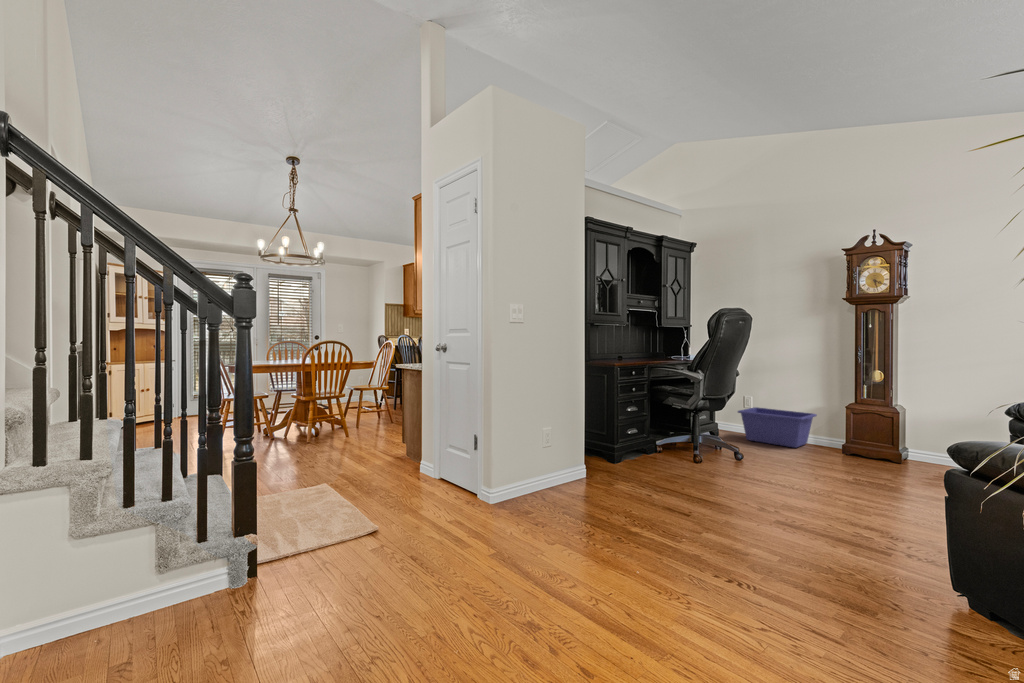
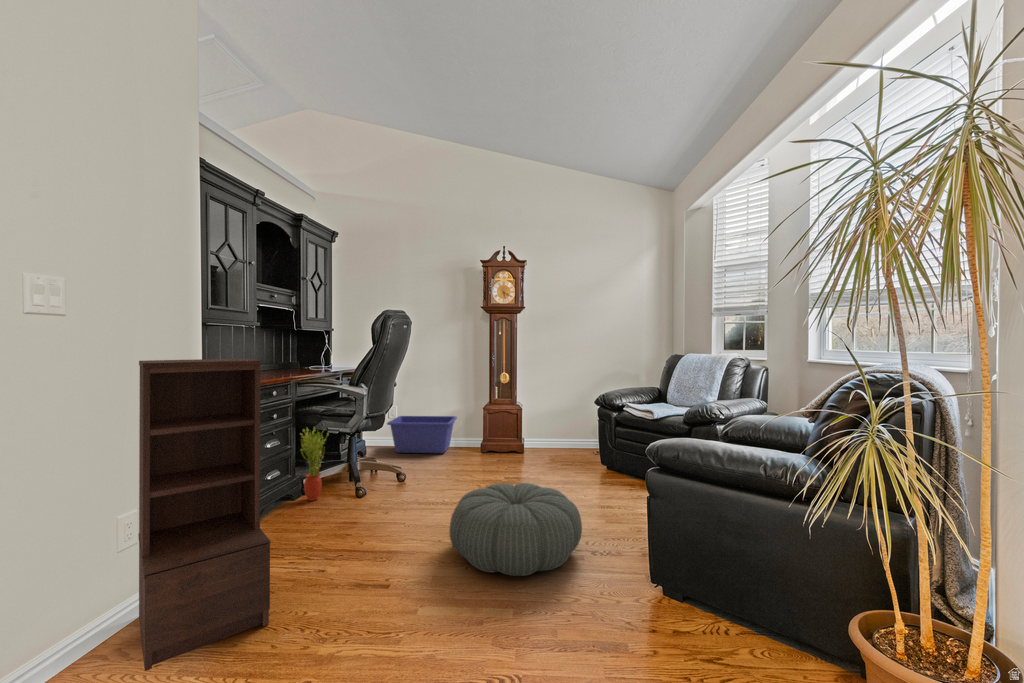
bookshelf: none [552,347,611,505] -> present [139,359,271,671]
potted plant: none [651,401,673,457] -> present [300,428,328,501]
pouf: none [743,464,882,541] -> present [449,483,582,576]

